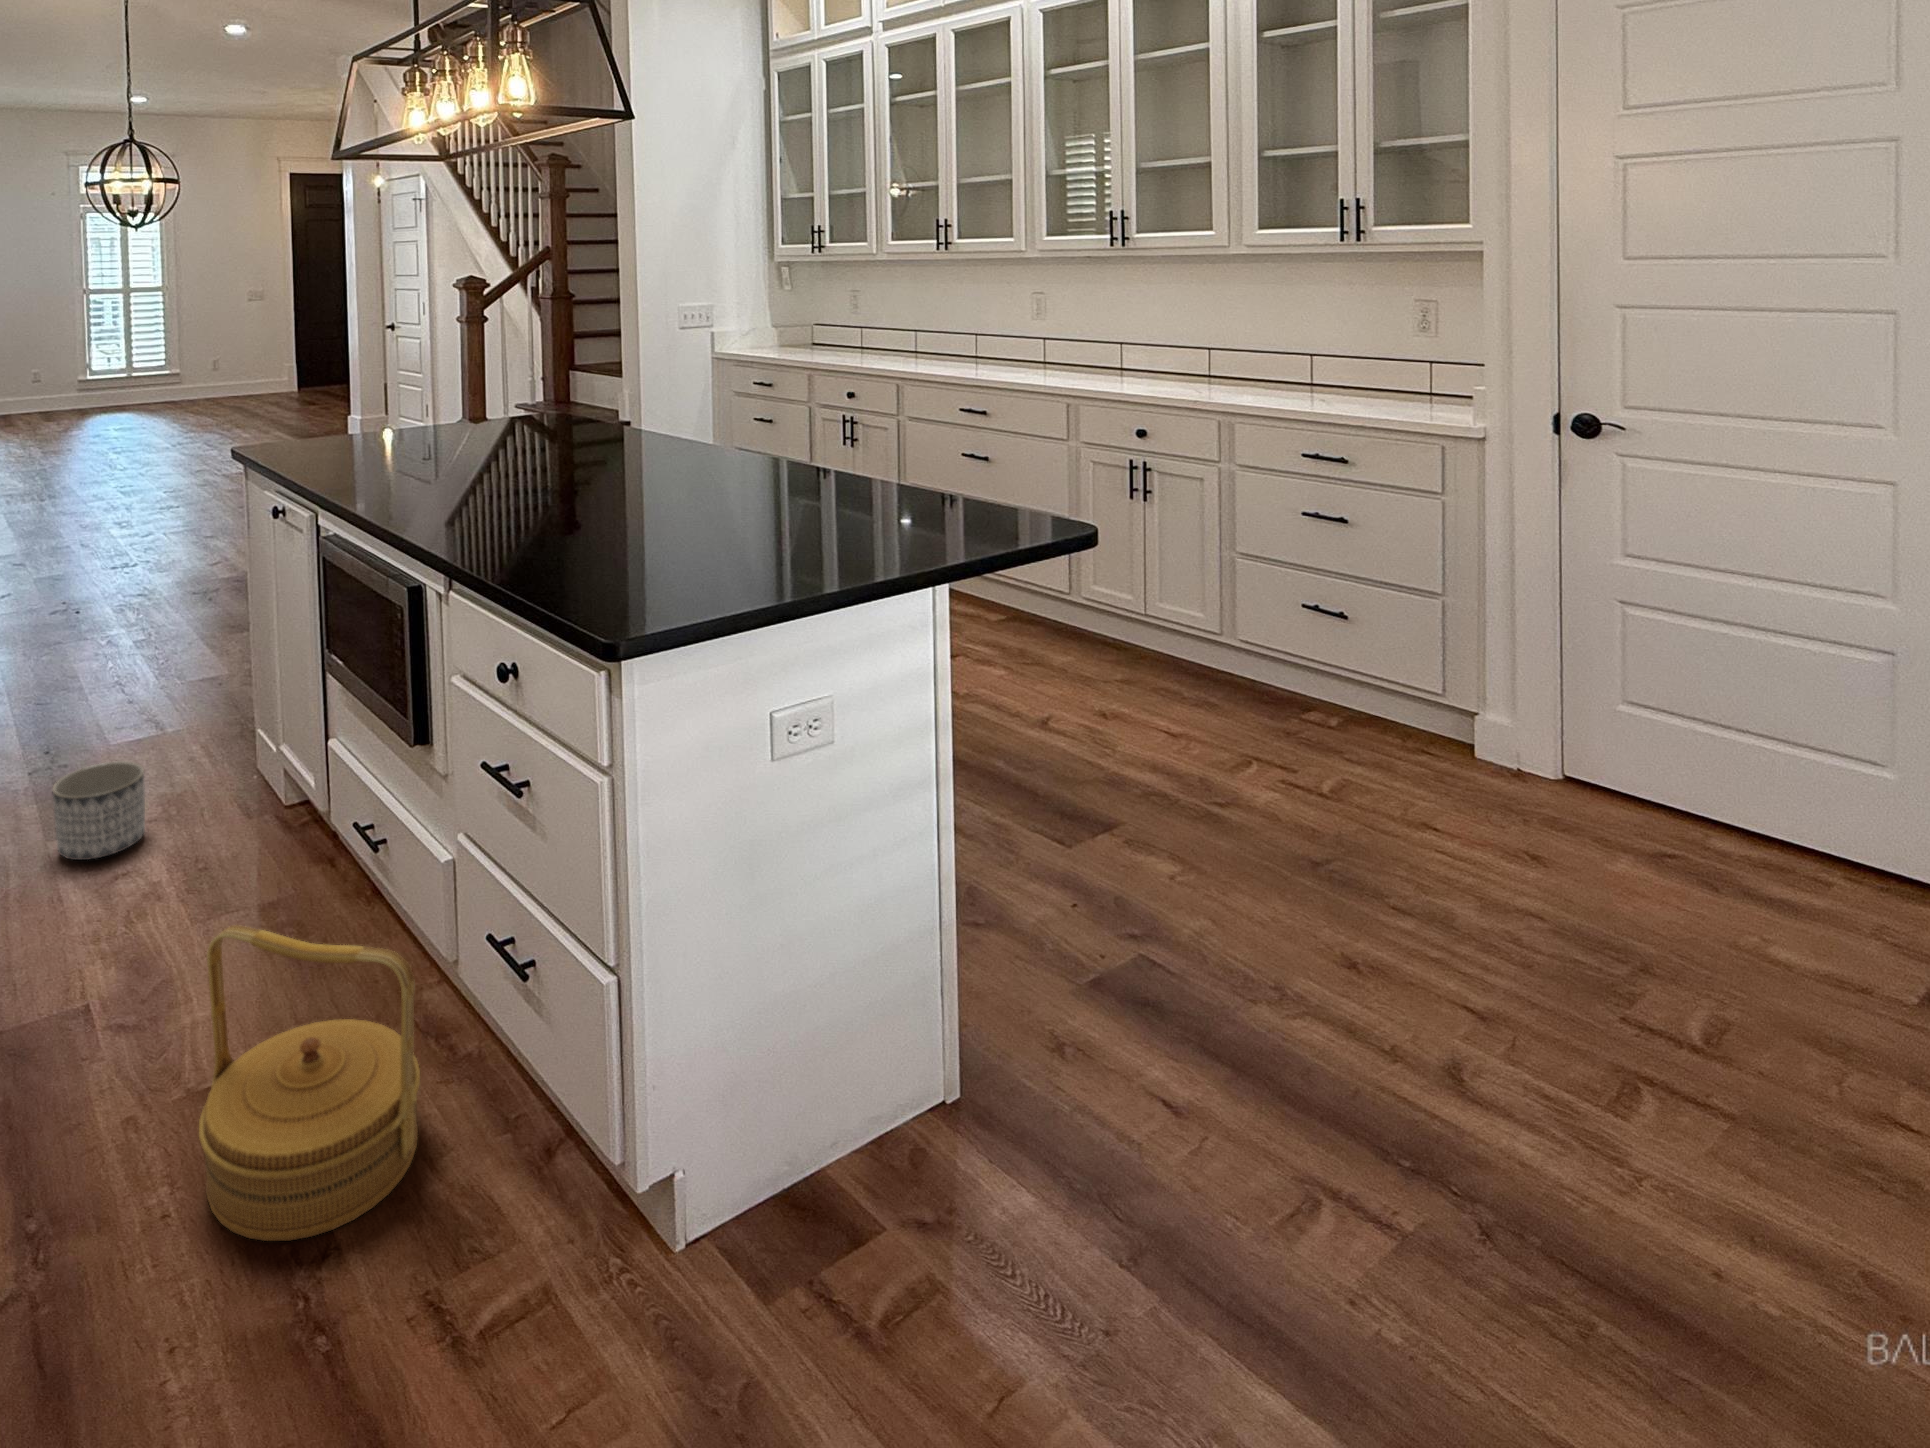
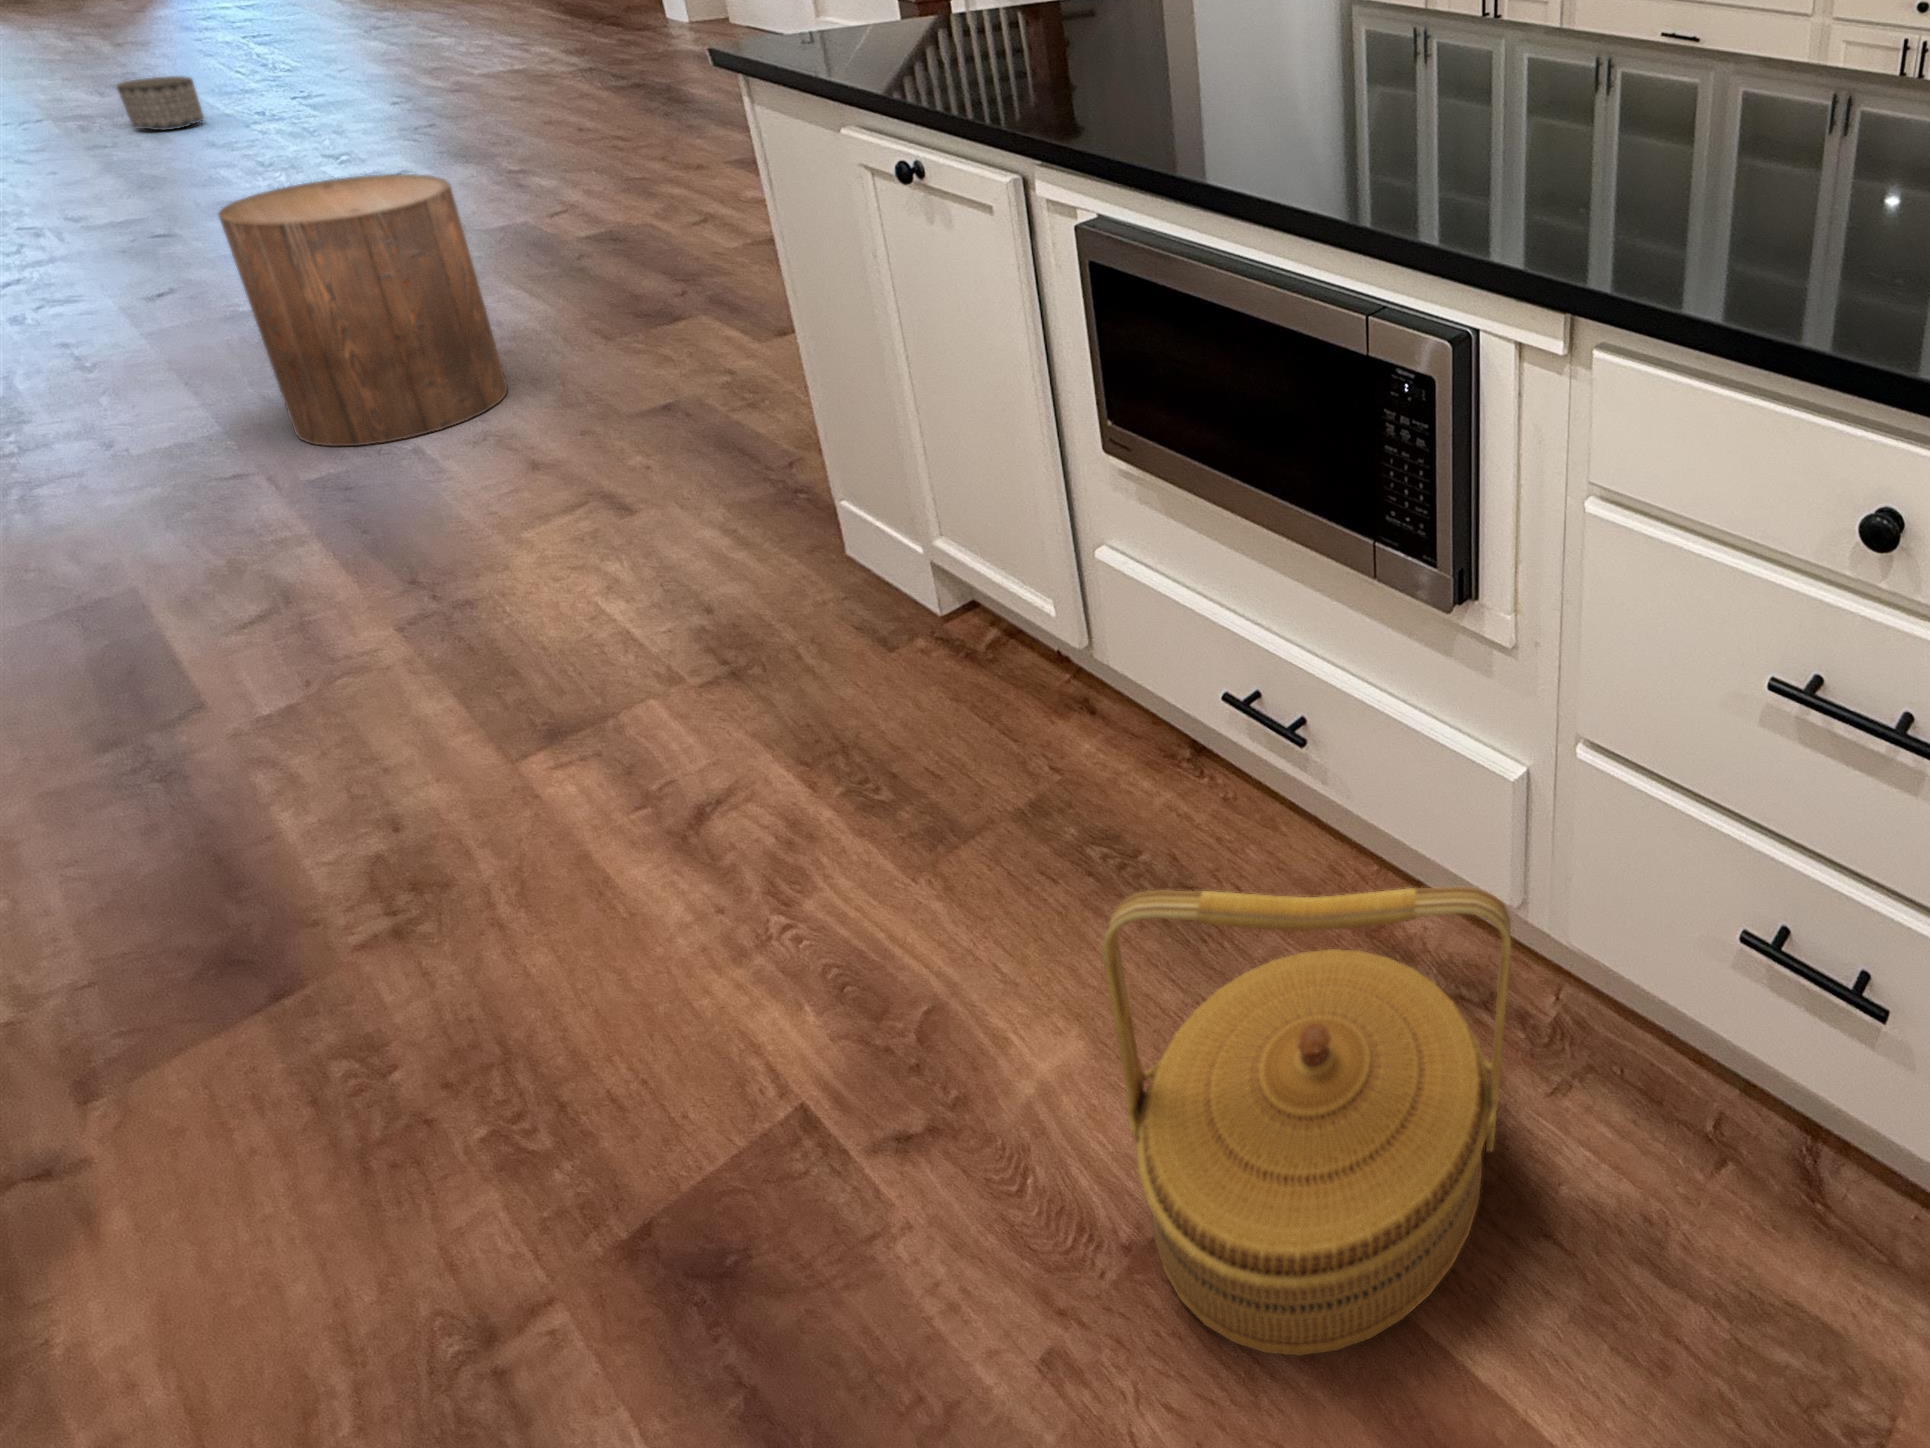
stool: none [22,532,144,697] -> present [218,174,508,446]
planter: present [53,761,145,860] -> present [116,76,204,130]

